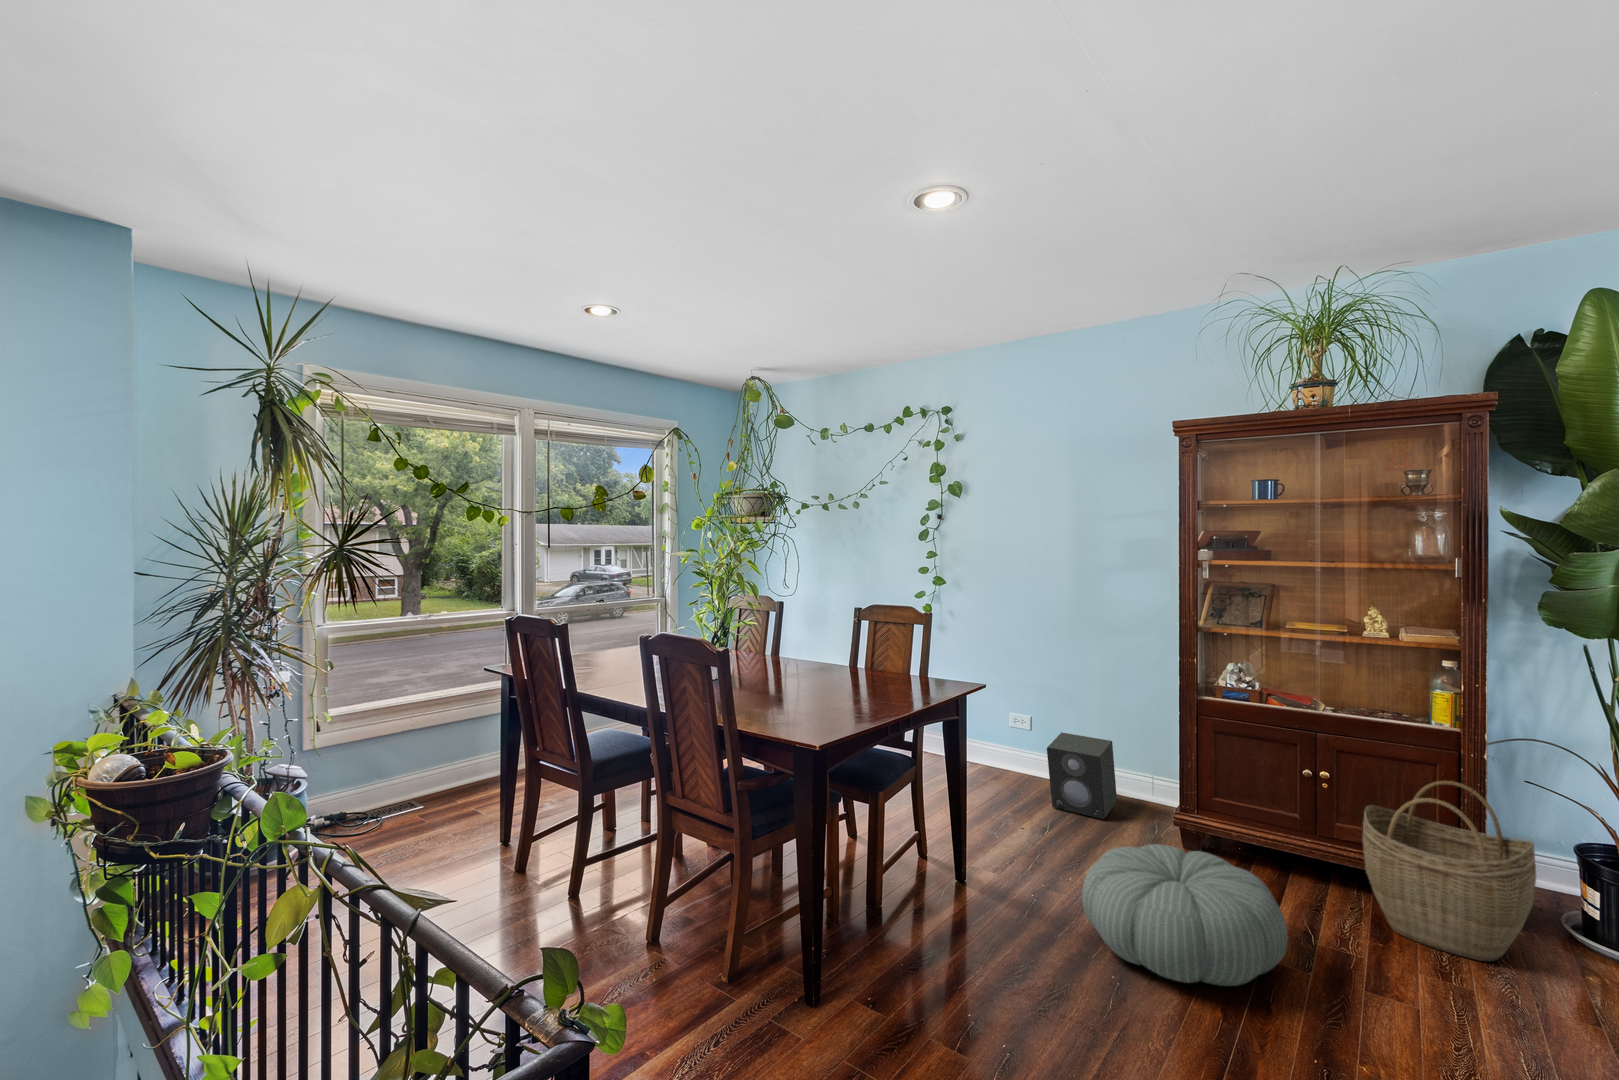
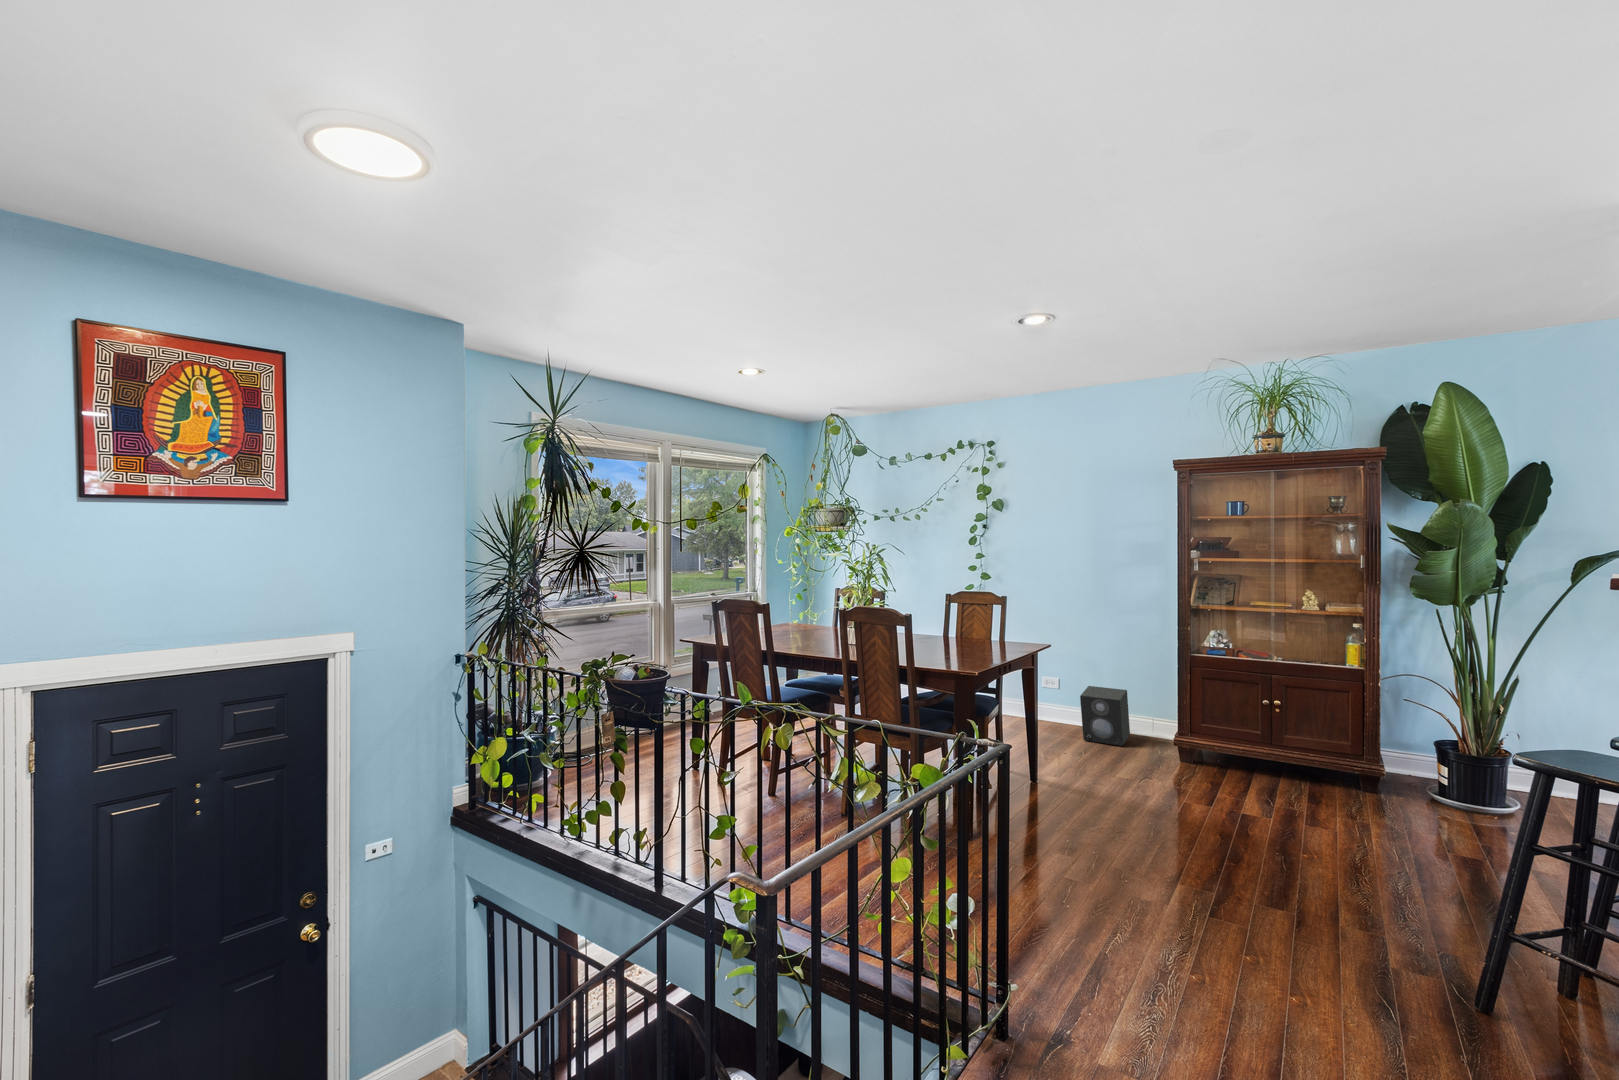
woven basket: present [1363,781,1536,961] -> none [1303,701,1408,810]
pouf: present [1082,844,1288,986] -> none [1125,747,1258,823]

